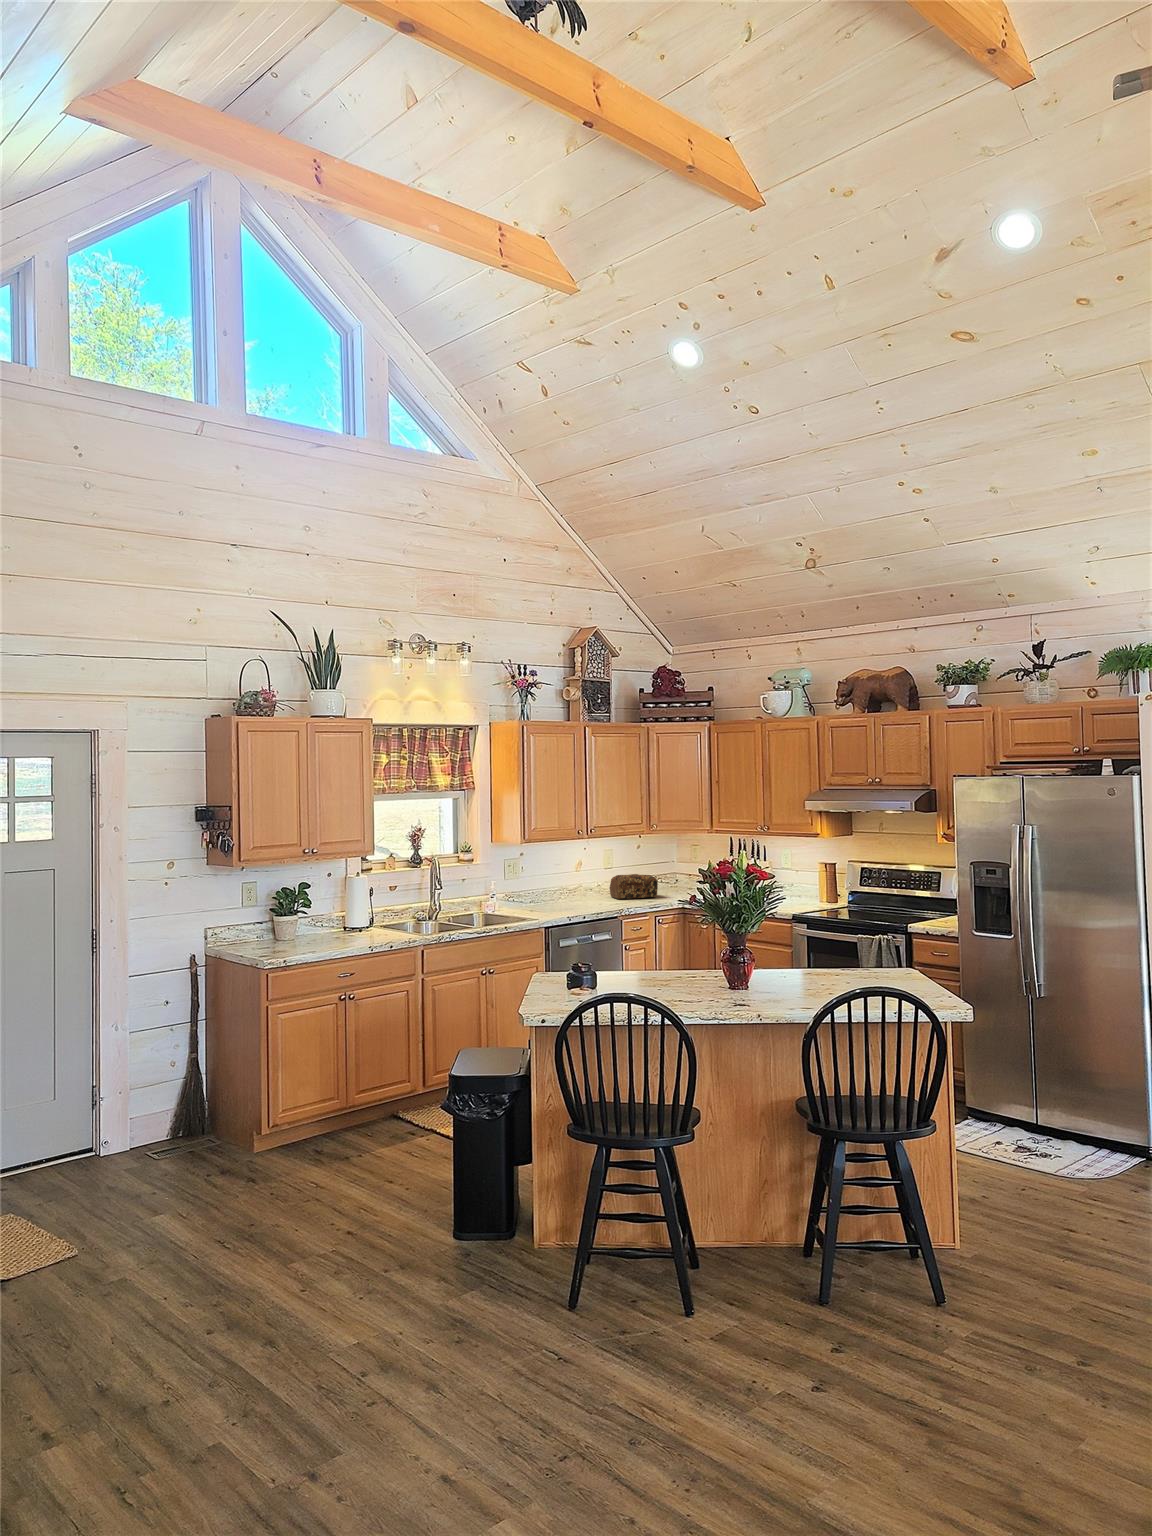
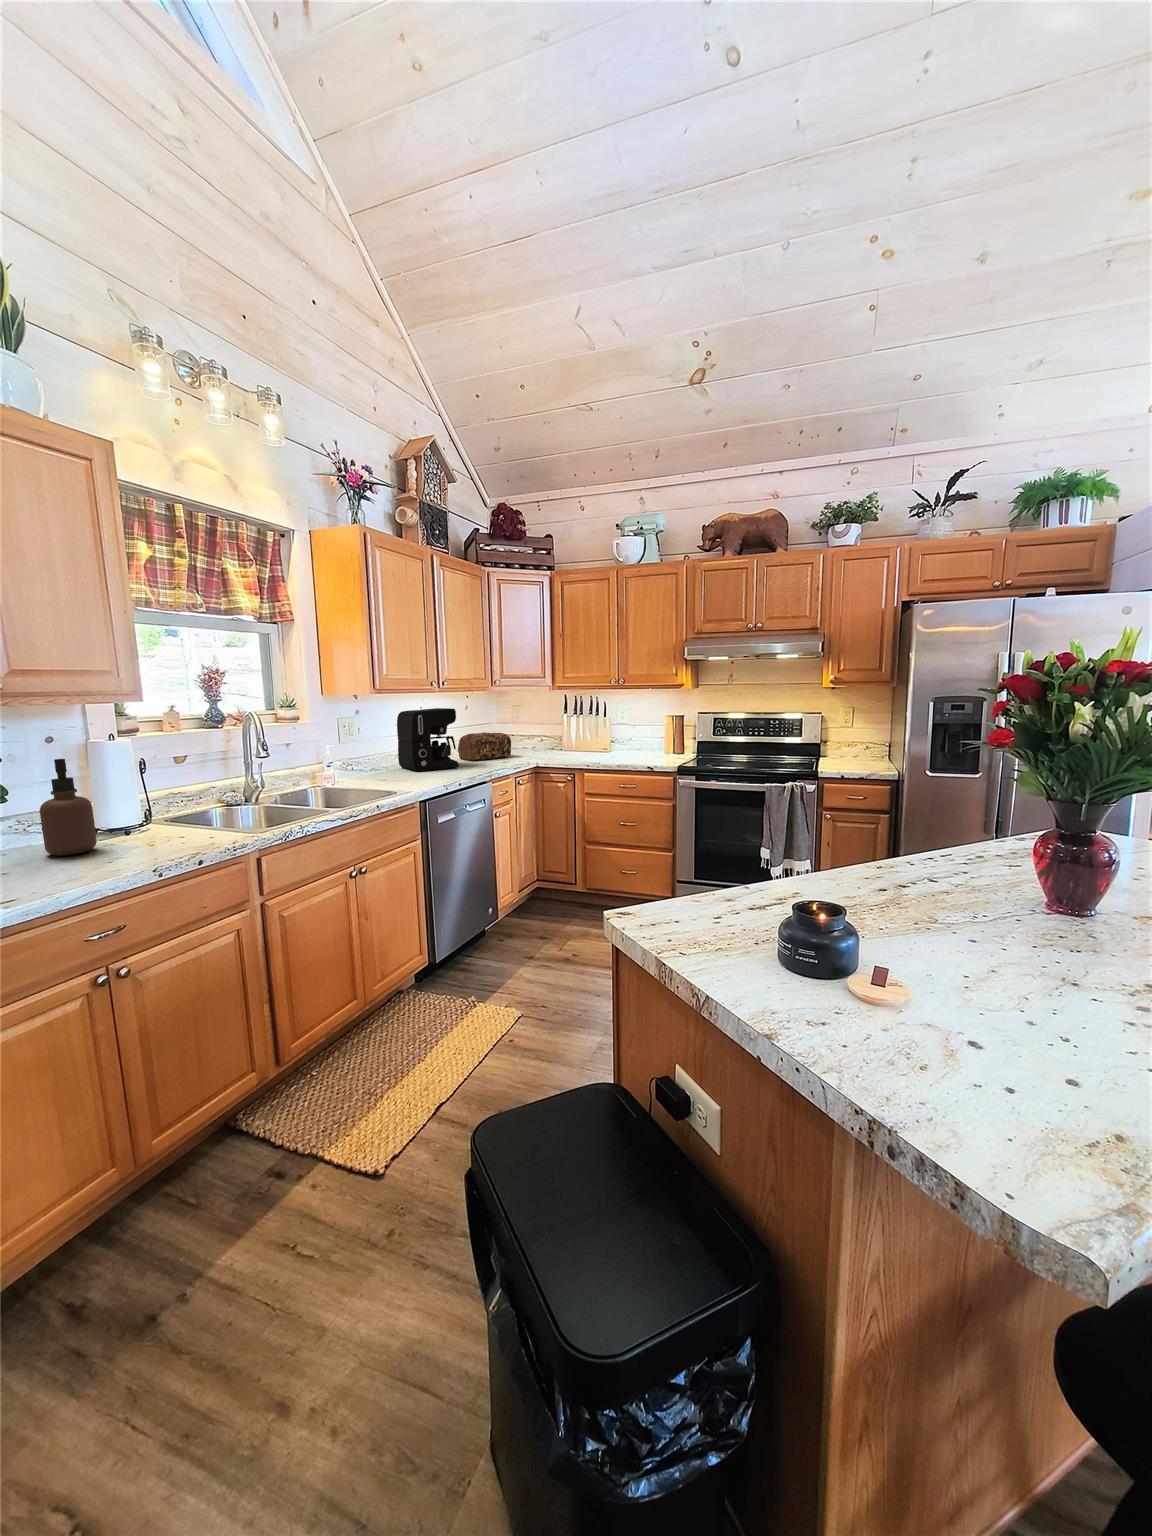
coffee maker: none [551,853,598,905] -> present [397,708,459,771]
soap dispenser: none [325,887,348,937] -> present [40,759,97,856]

